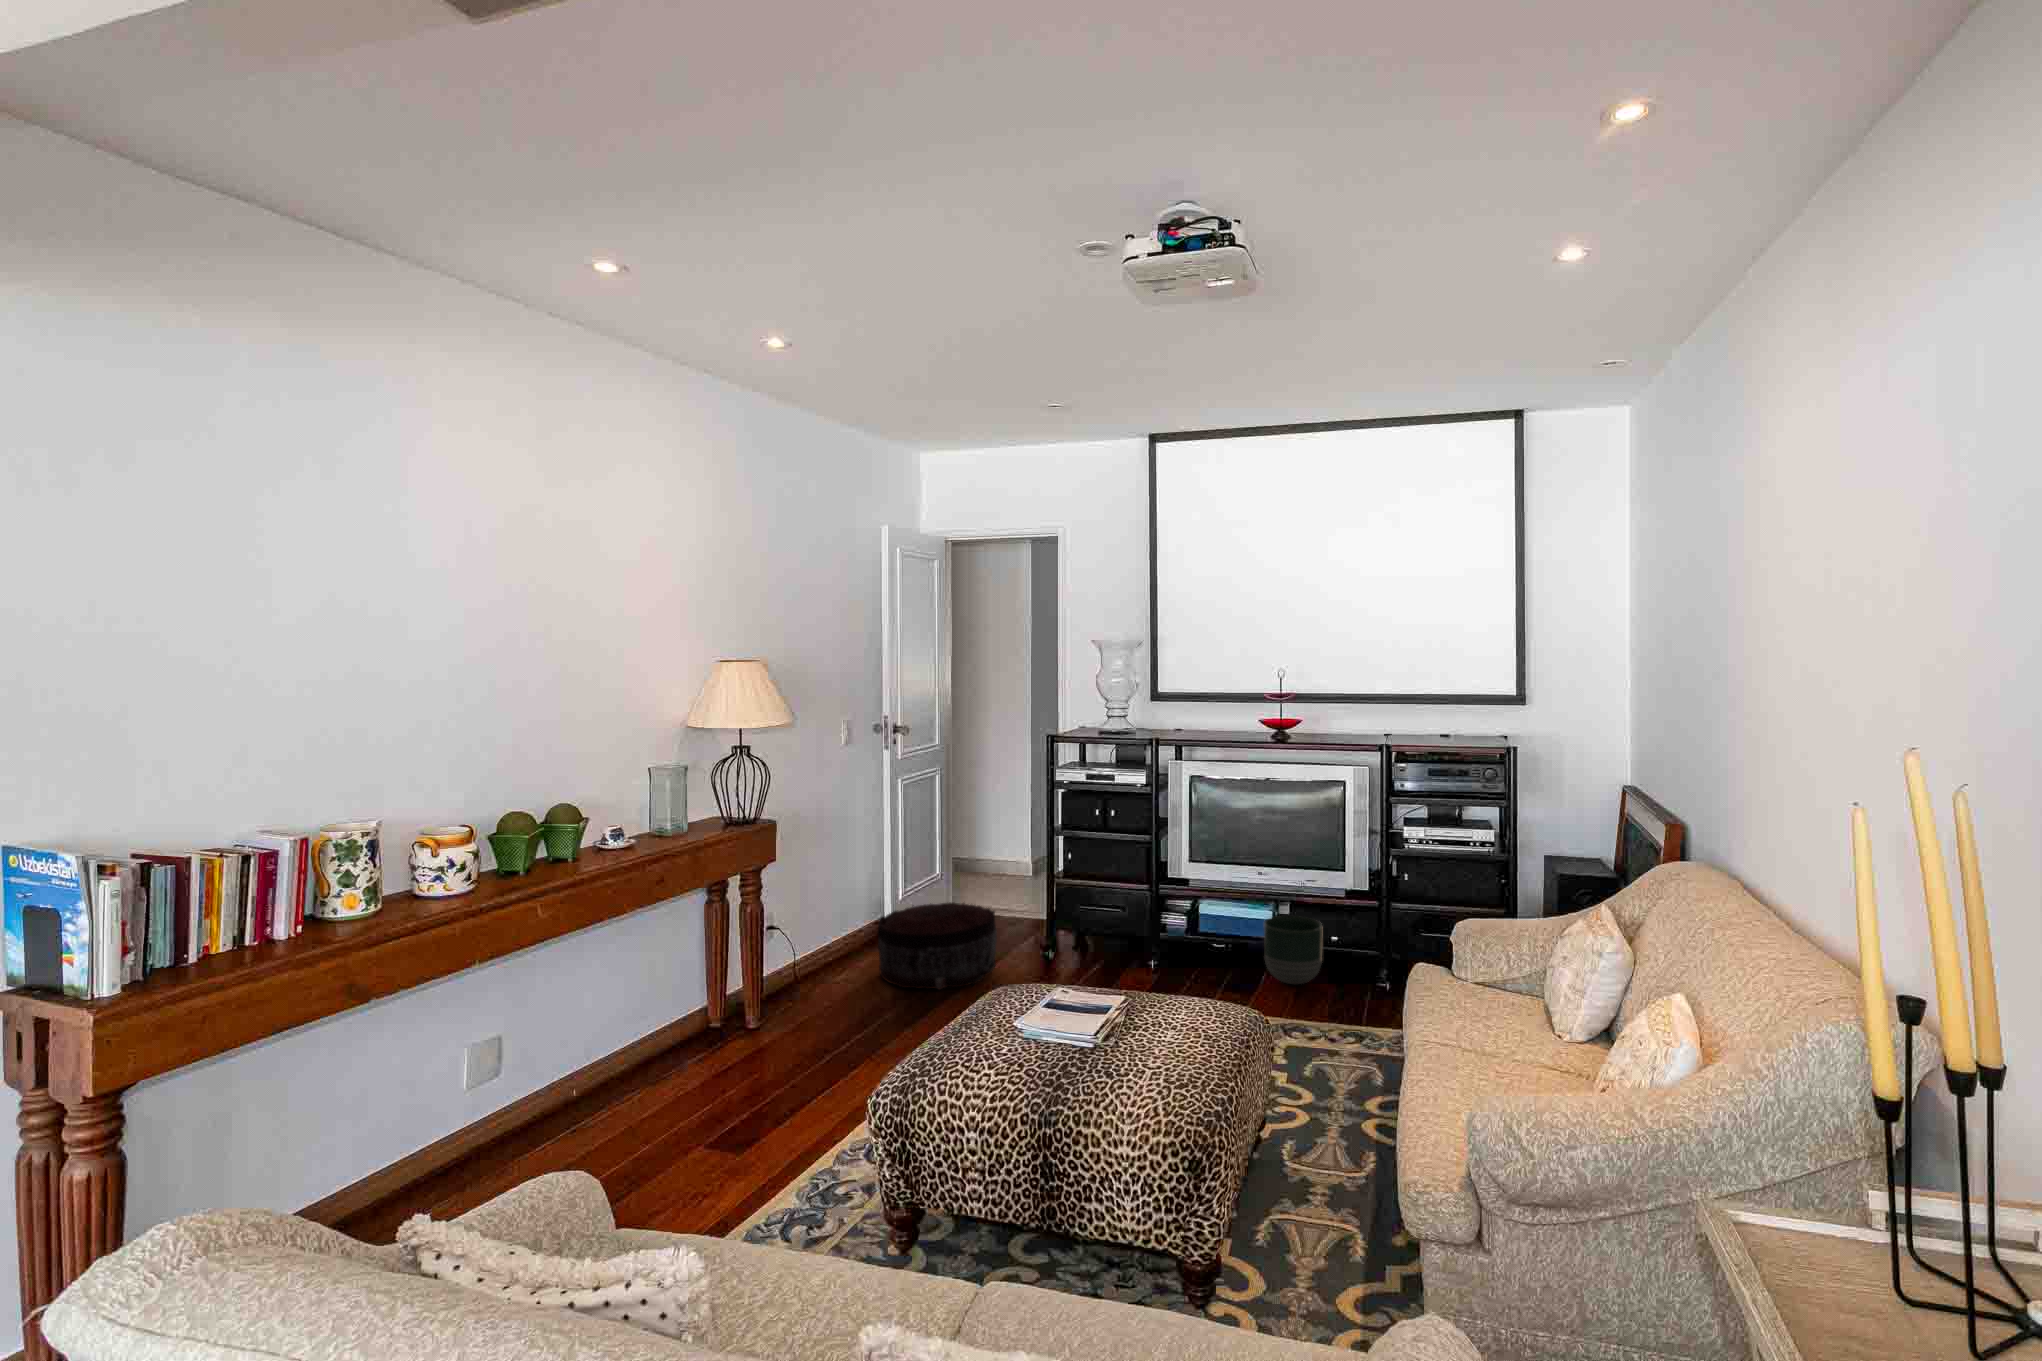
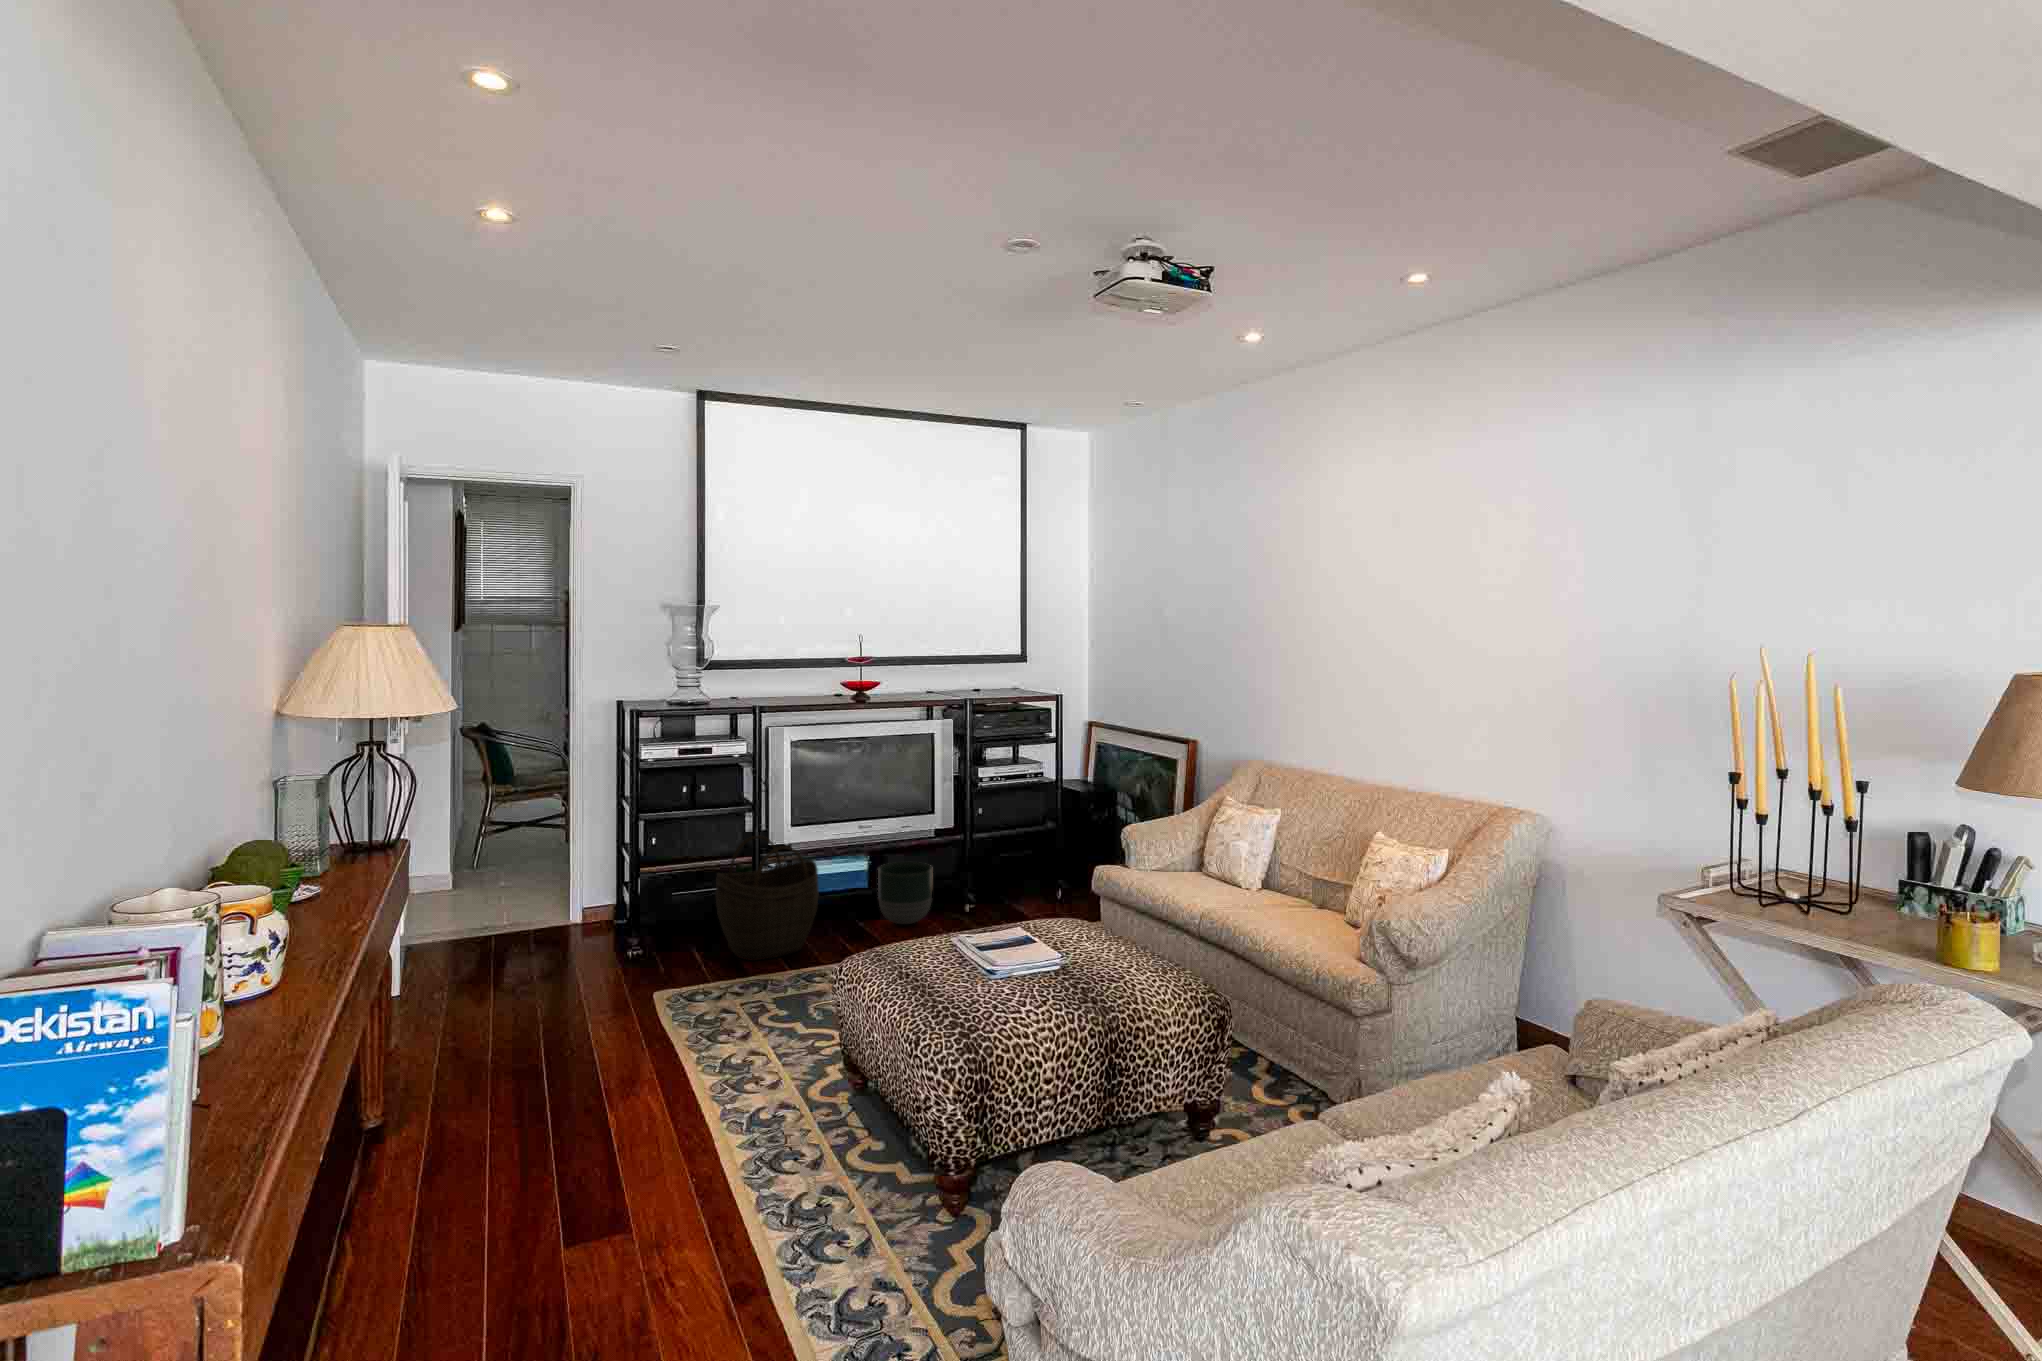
woven basket: none [1091,864,1185,984] -> present [716,836,819,961]
pouf: present [877,902,997,989] -> none [458,913,625,1027]

